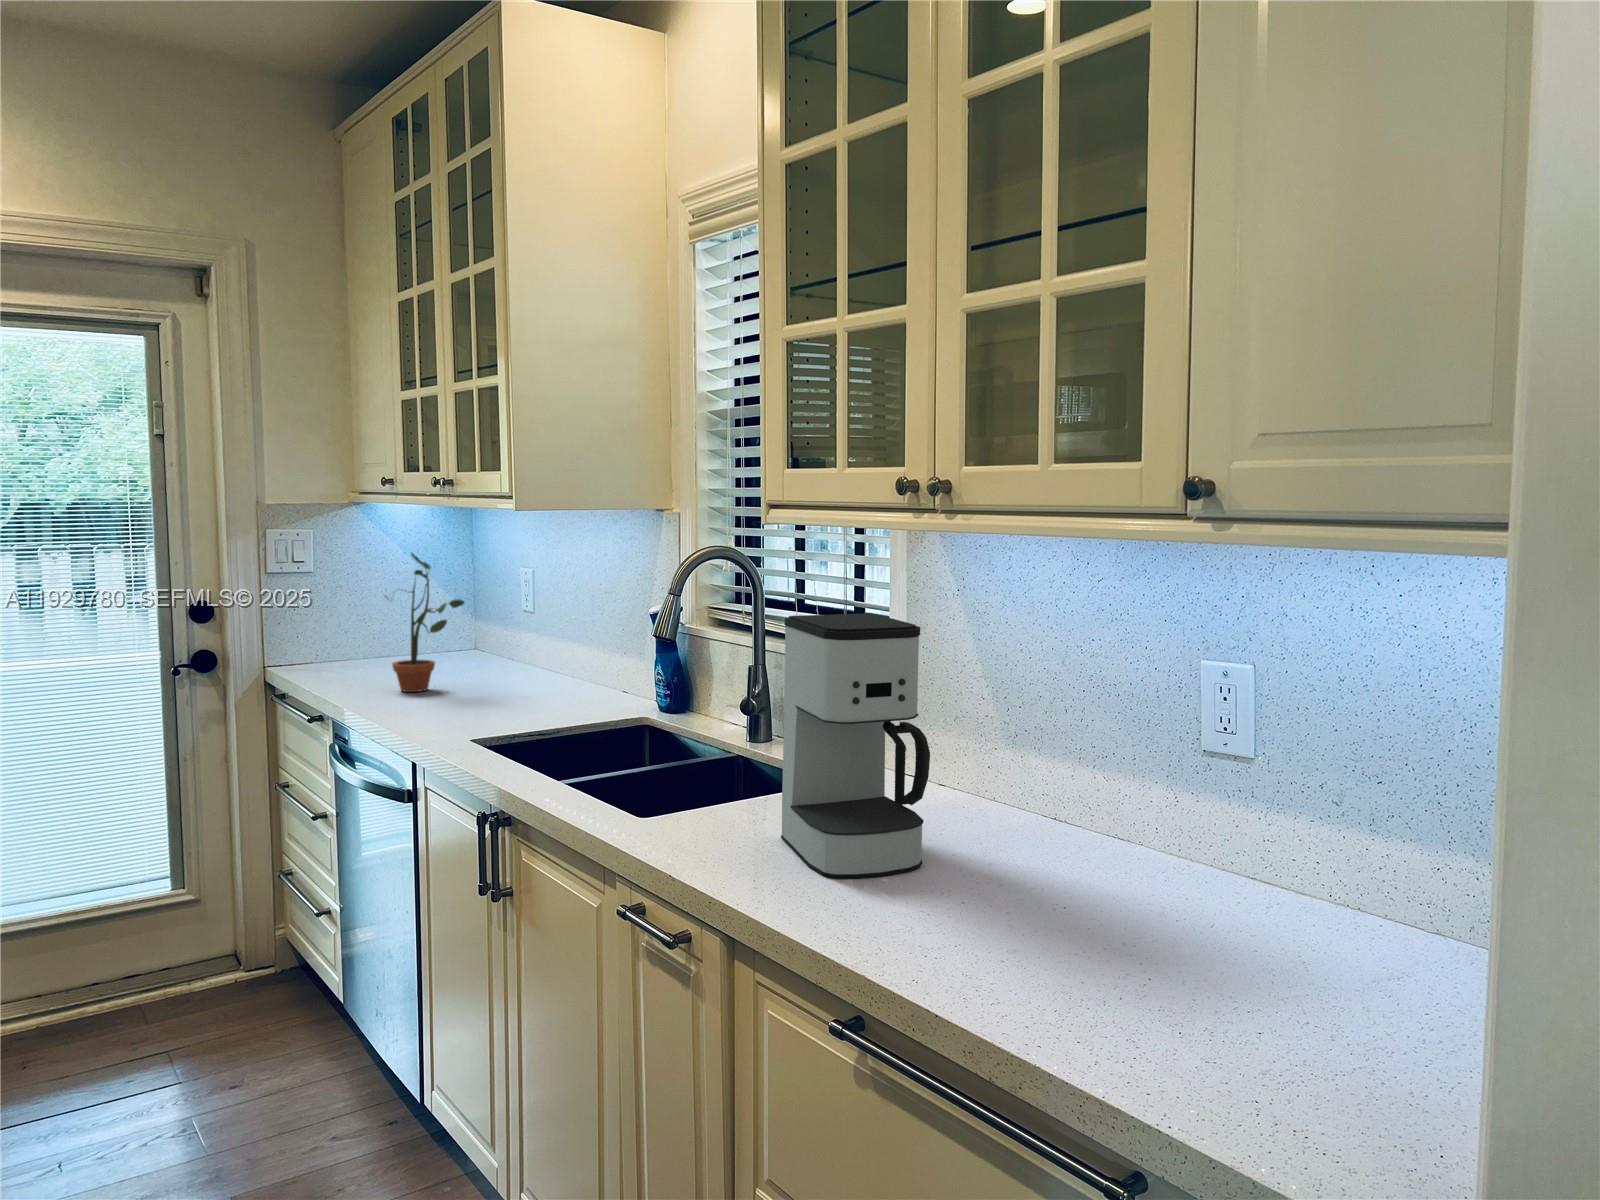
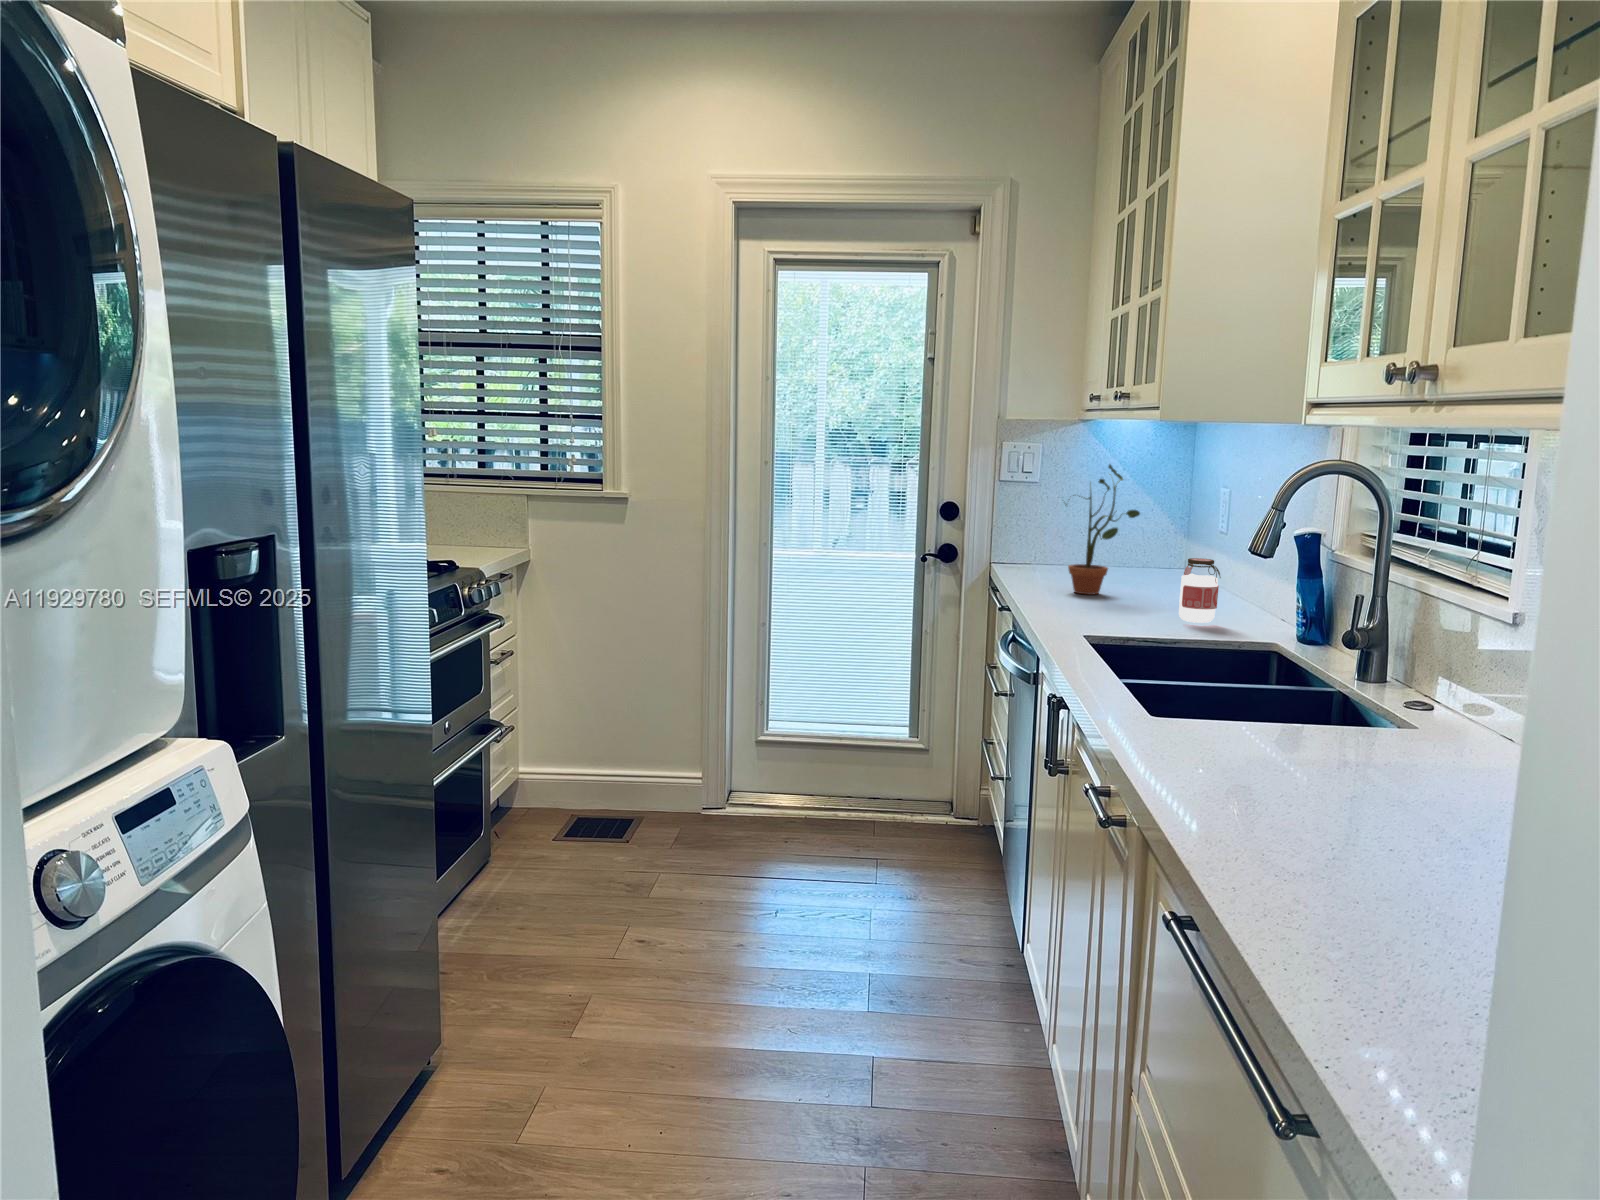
coffee maker: present [781,613,930,878] -> none [1251,515,1444,827]
jar: none [535,644,572,708] -> present [1179,558,1221,623]

